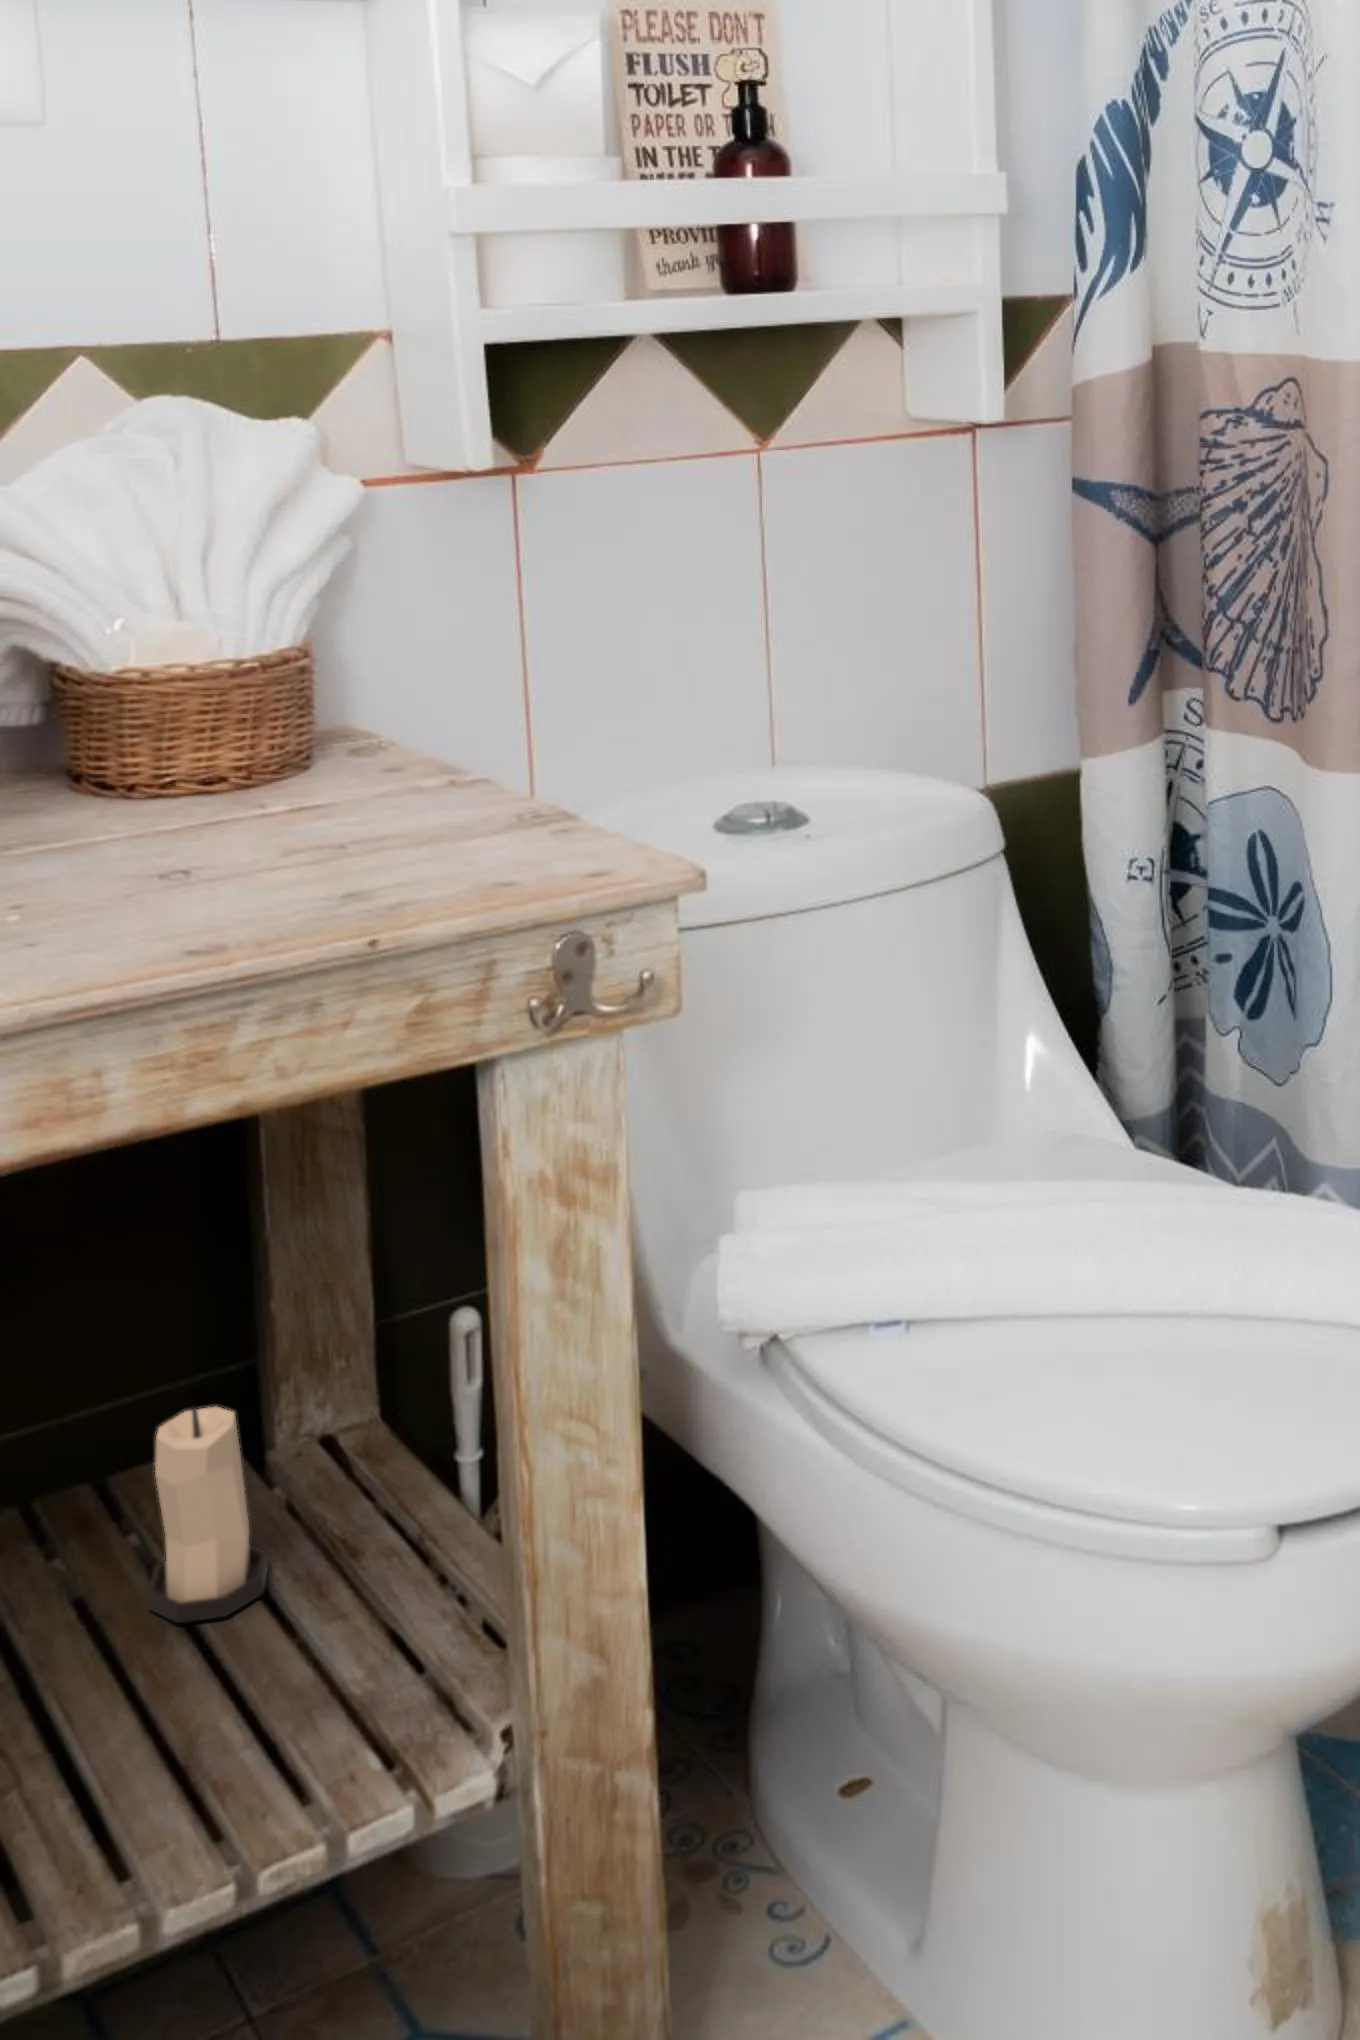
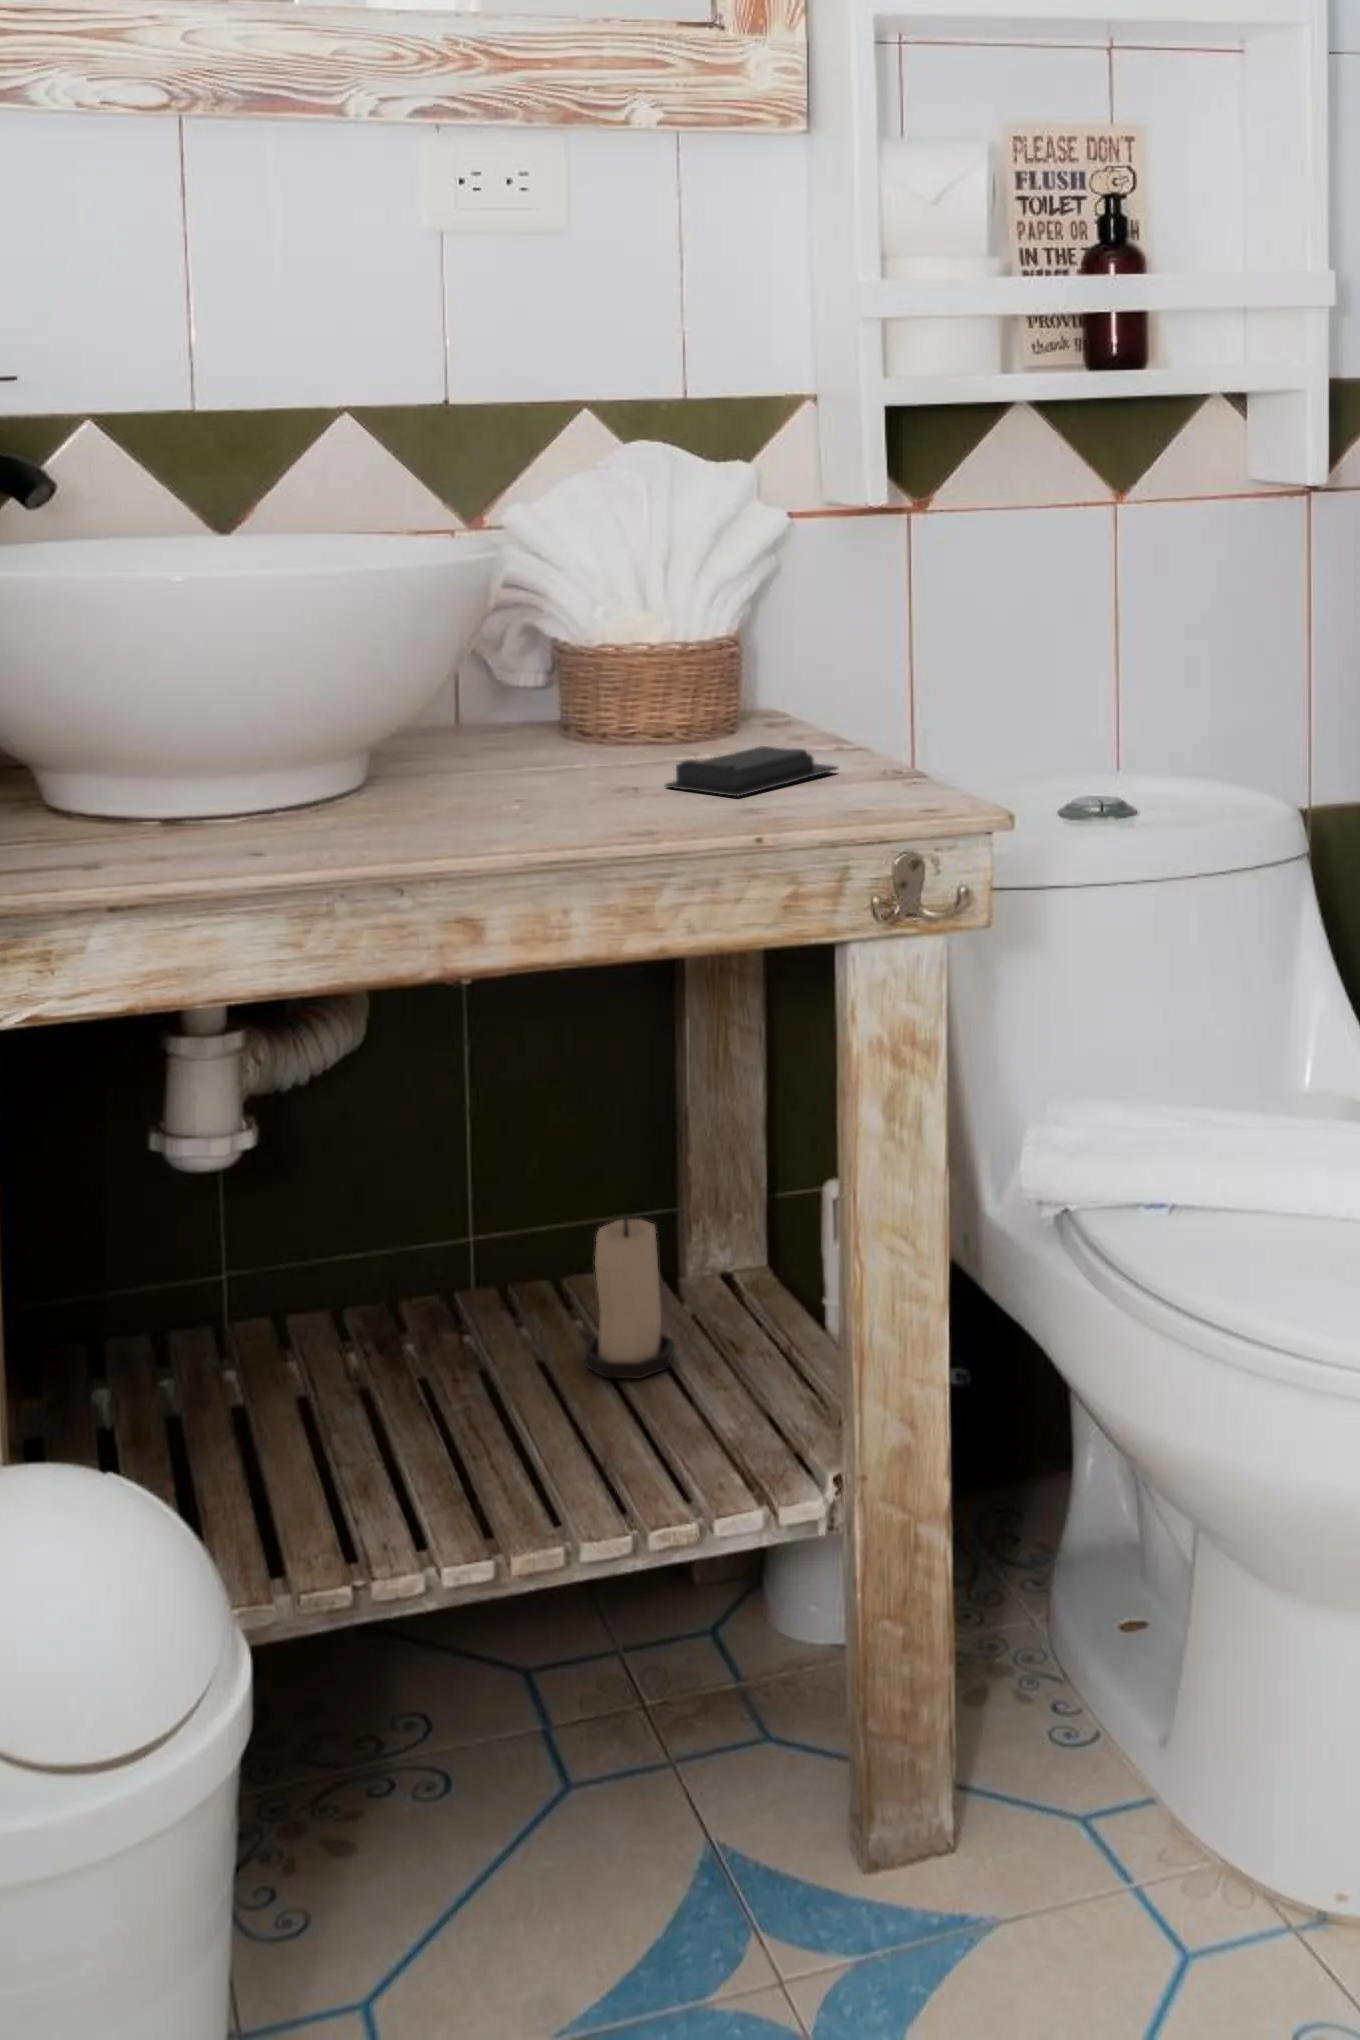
soap bar: none [226,796,459,875] -> present [666,746,837,796]

